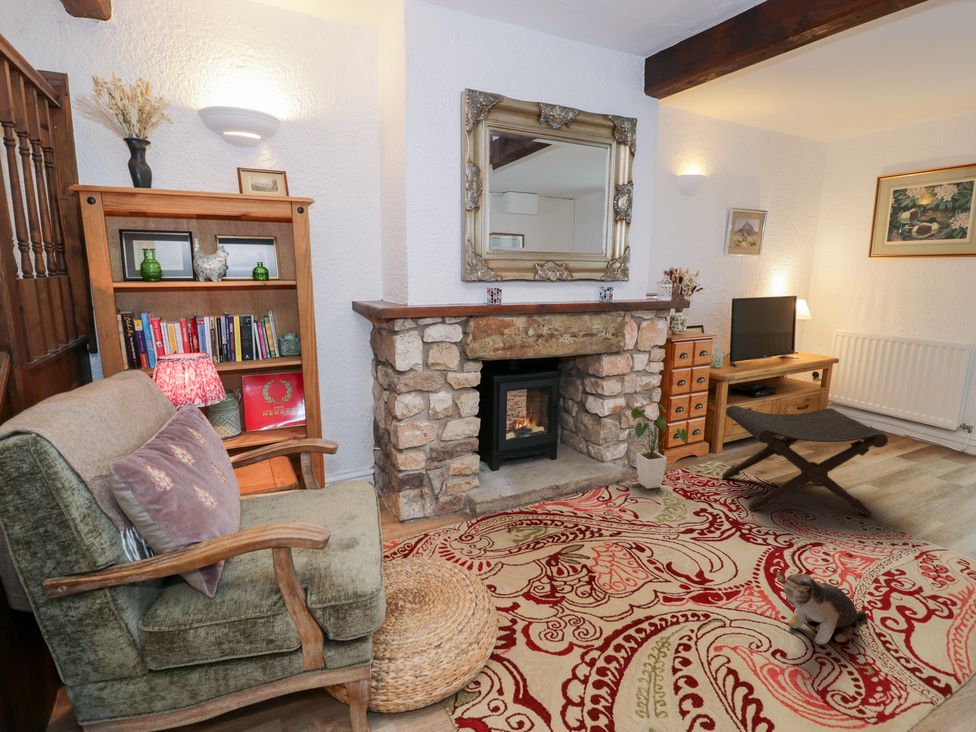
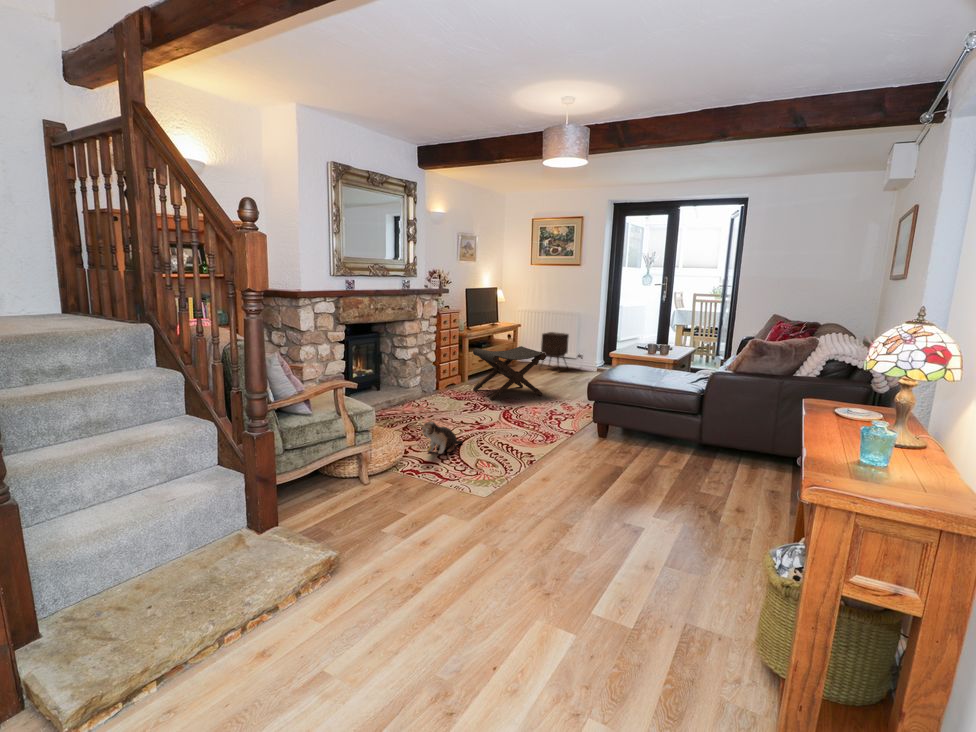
side table: none [870,377,946,456] -> present [541,332,569,365]
house plant: present [624,403,687,489] -> none [420,349,457,399]
plush toy: present [777,571,866,644] -> present [419,421,463,454]

